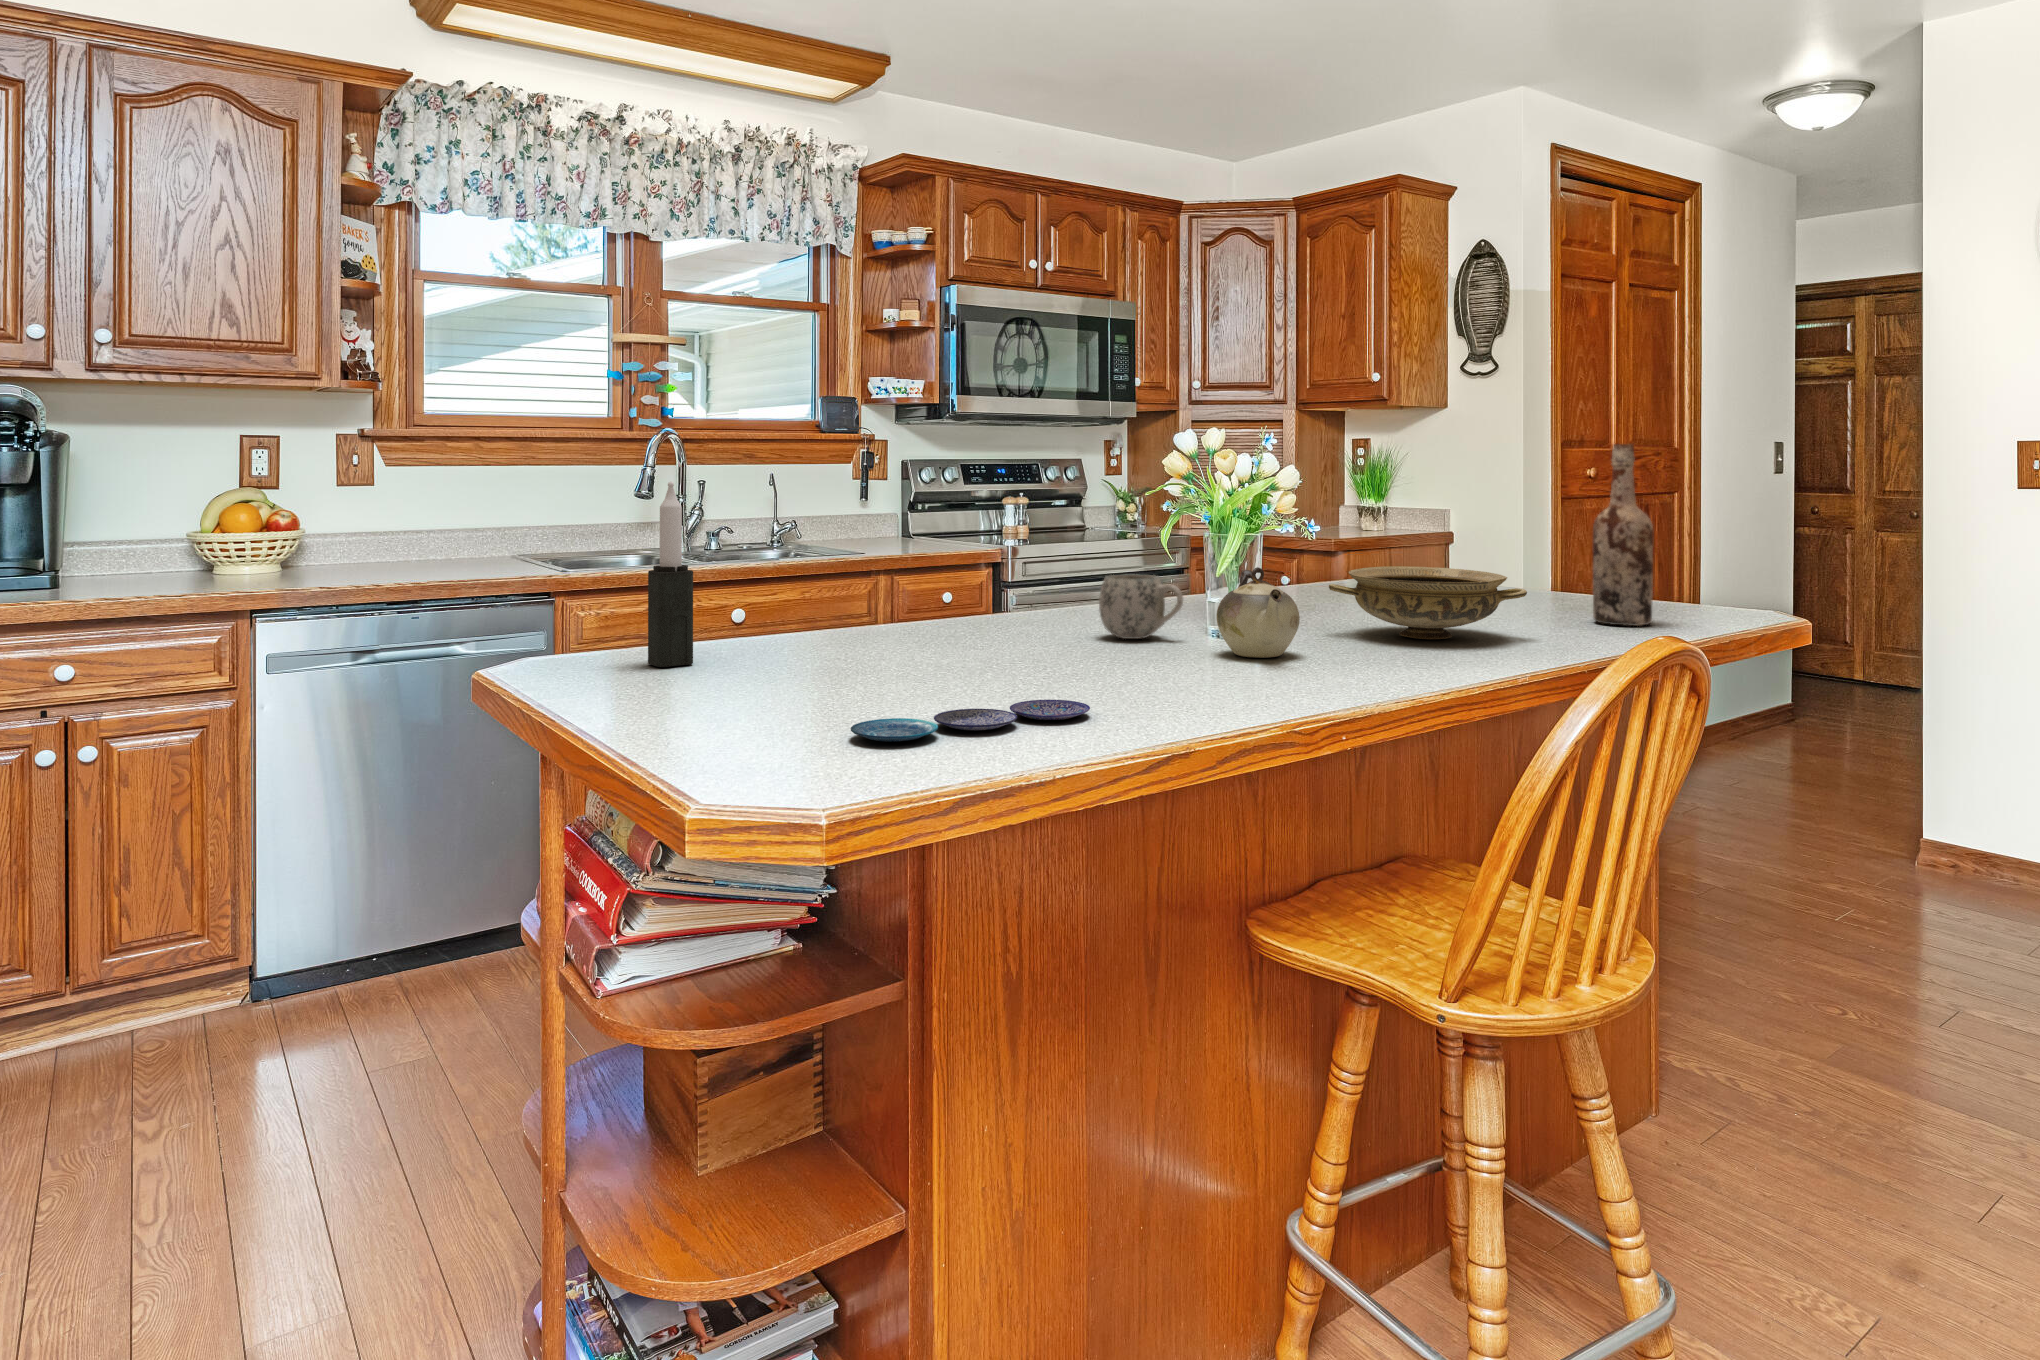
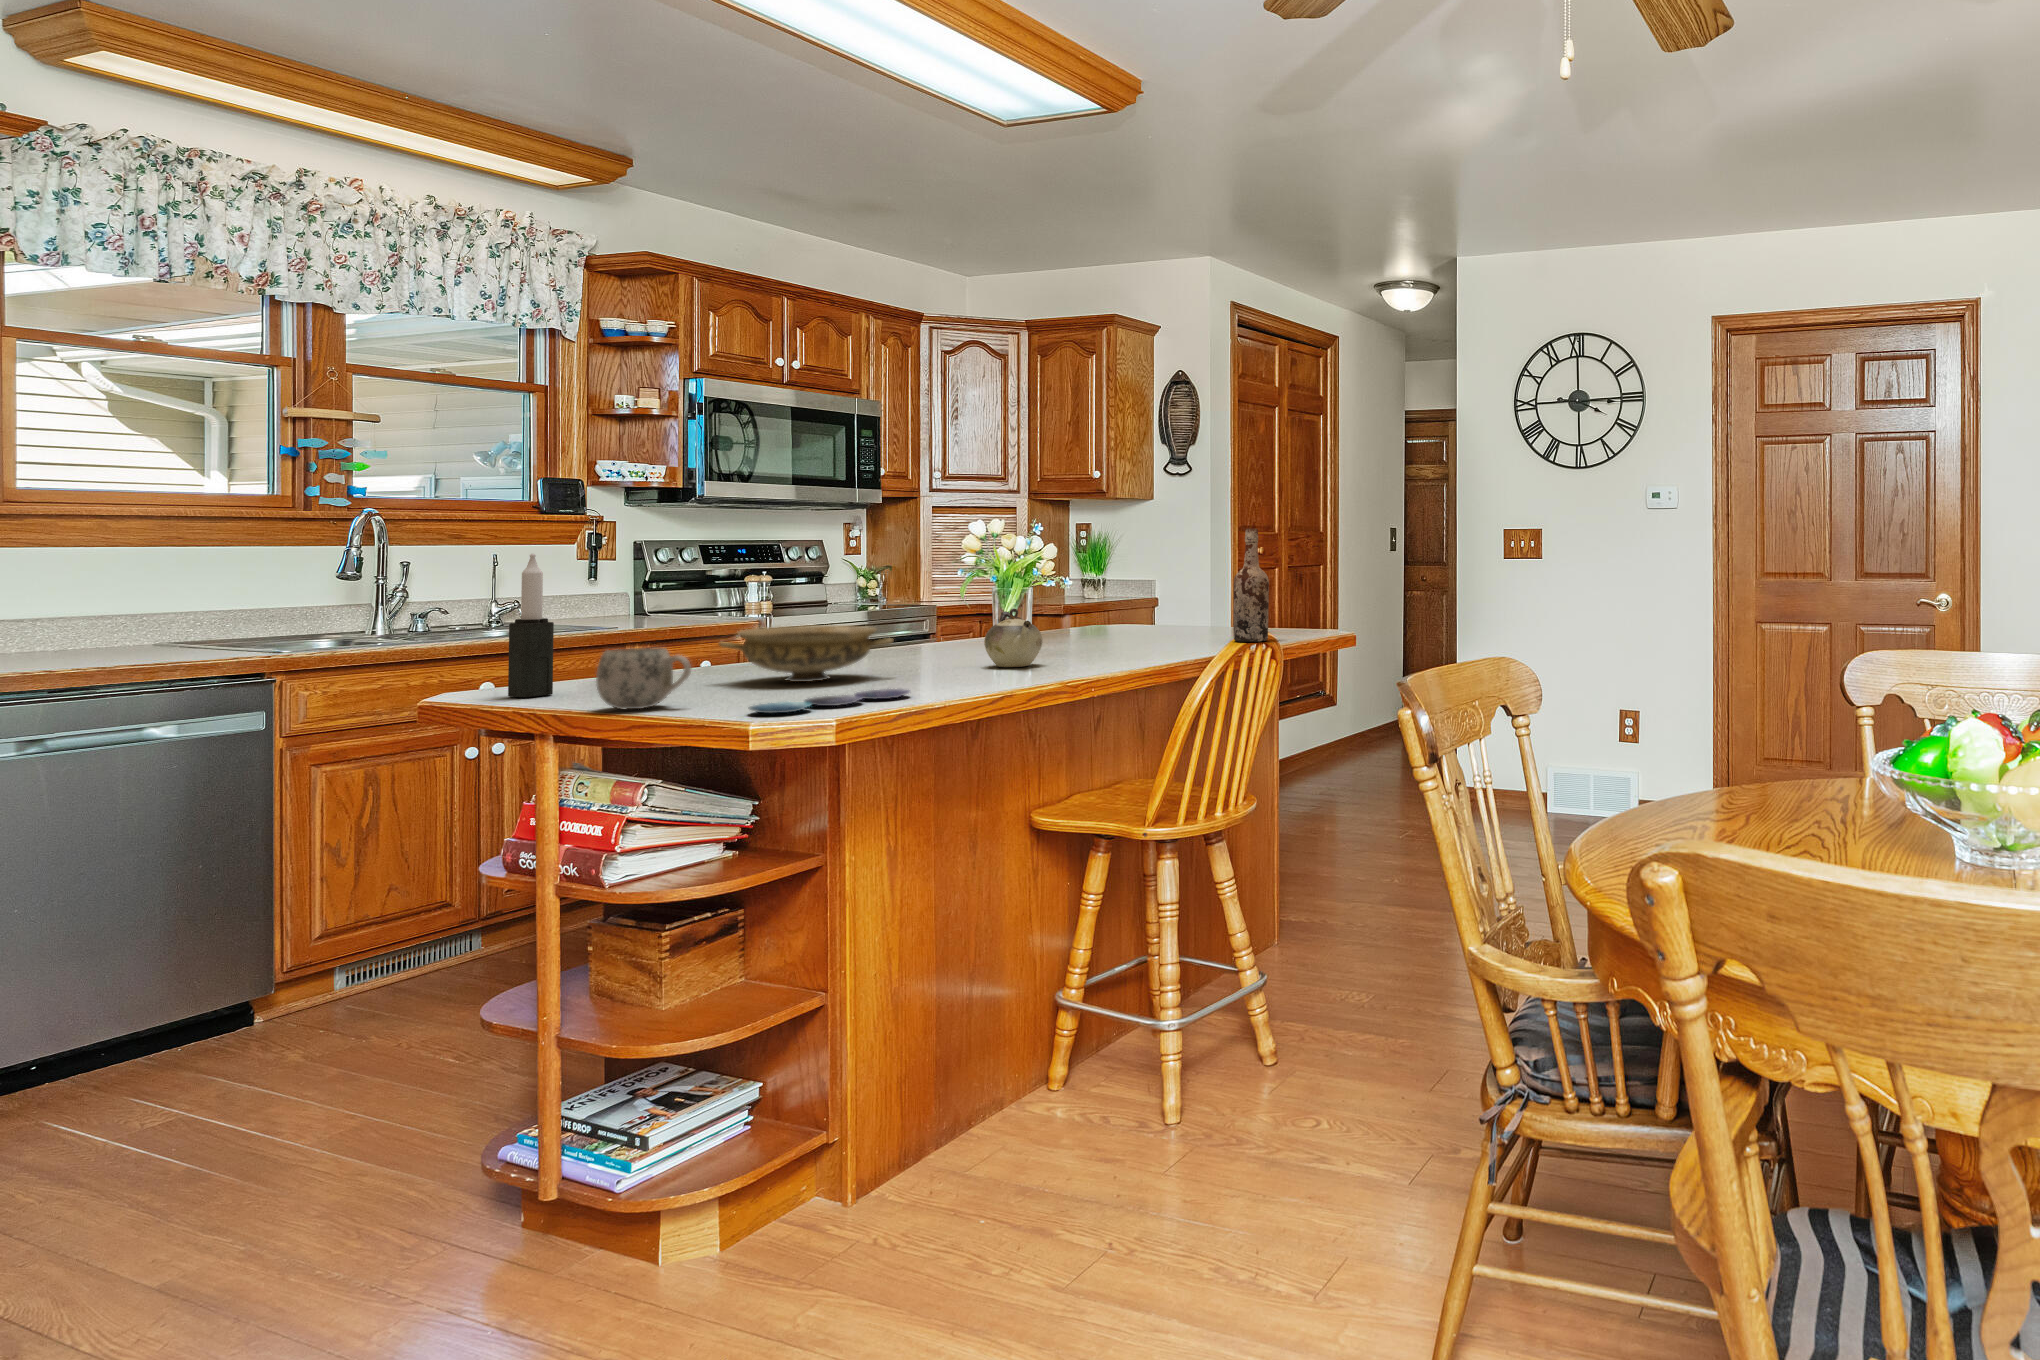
ceramic bowl: present [1329,566,1527,639] -> present [719,625,893,682]
mug: present [1099,575,1183,639] -> present [596,648,691,709]

